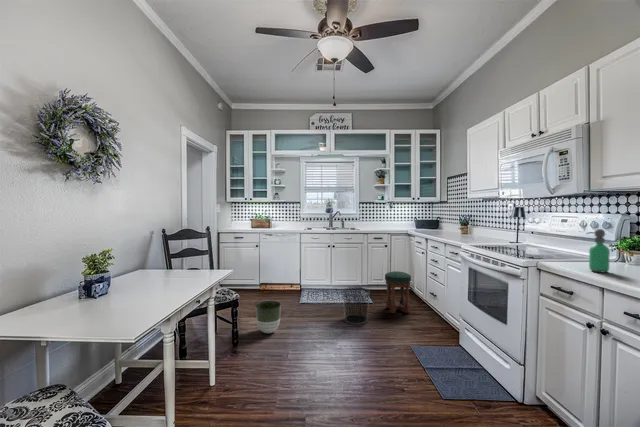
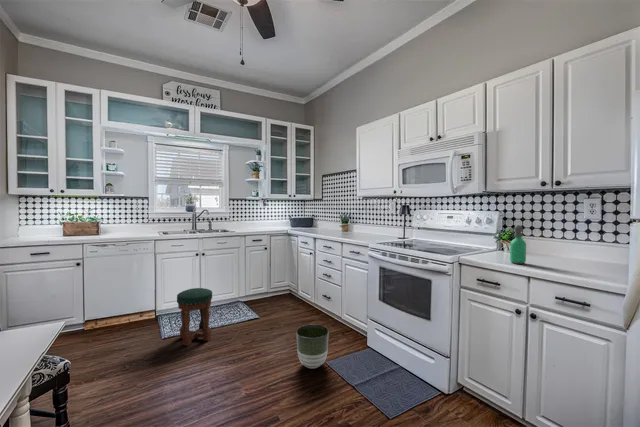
stool: present [385,271,411,313] -> present [177,288,212,346]
waste bin: present [343,287,369,325] -> none [231,302,267,351]
planter: present [256,301,281,333] -> present [296,325,329,368]

